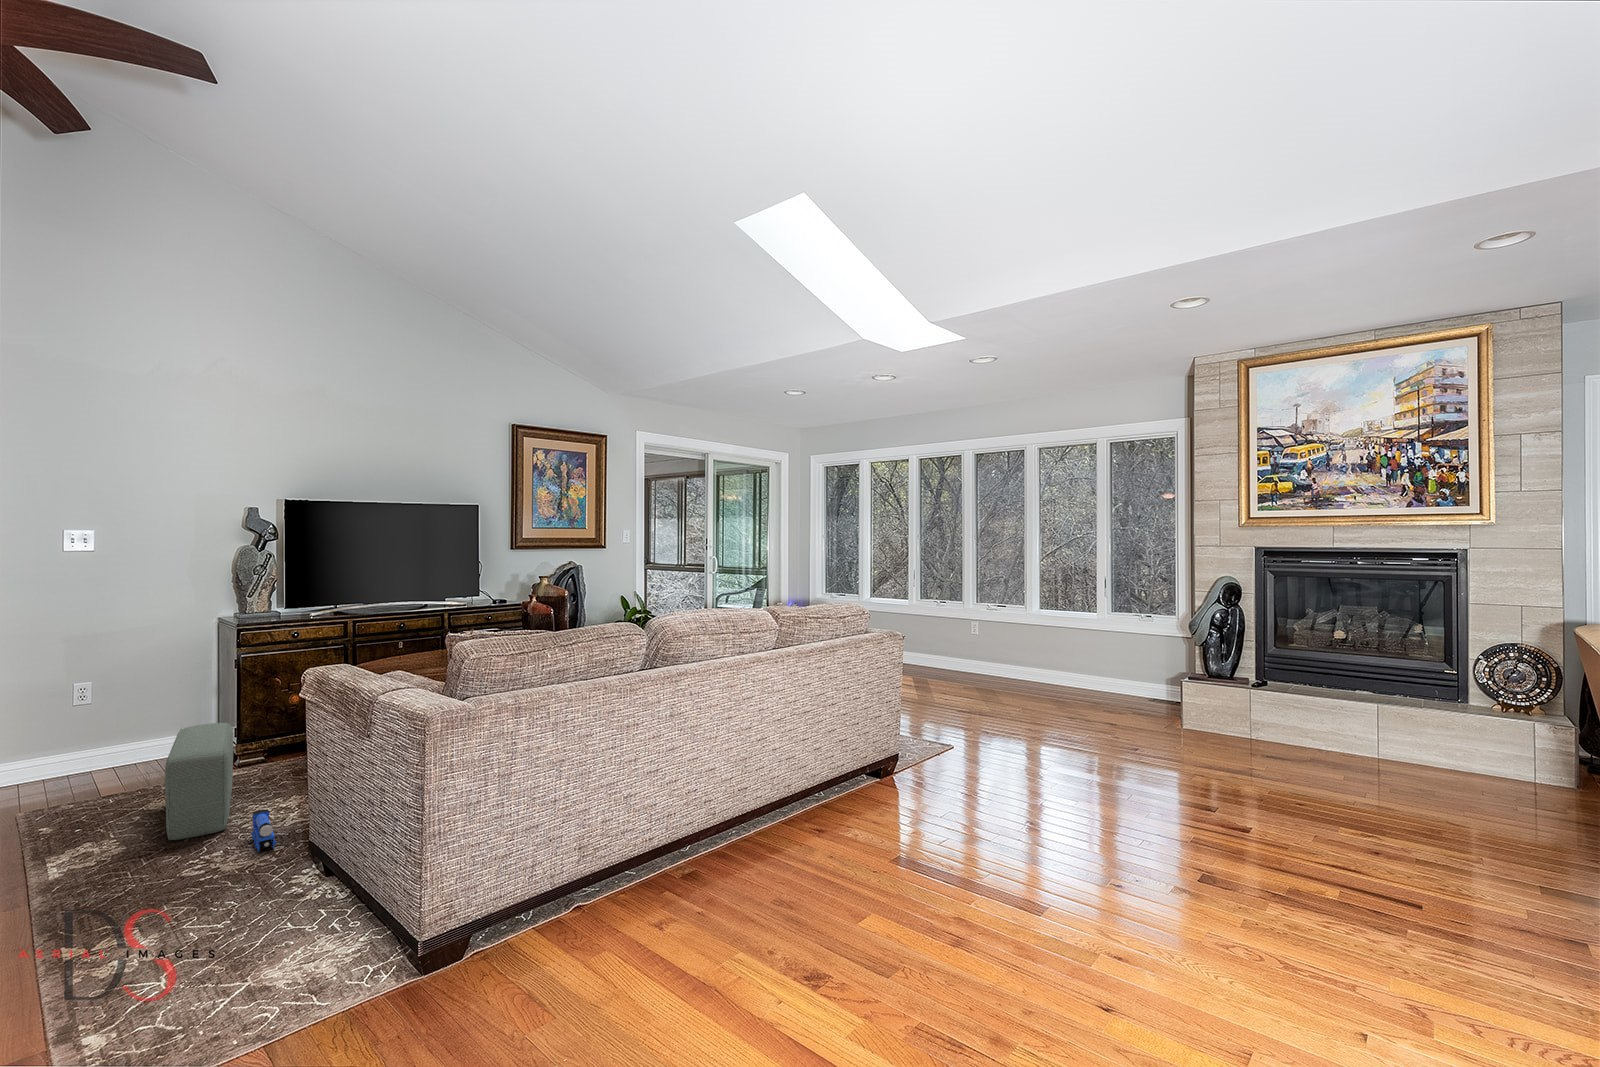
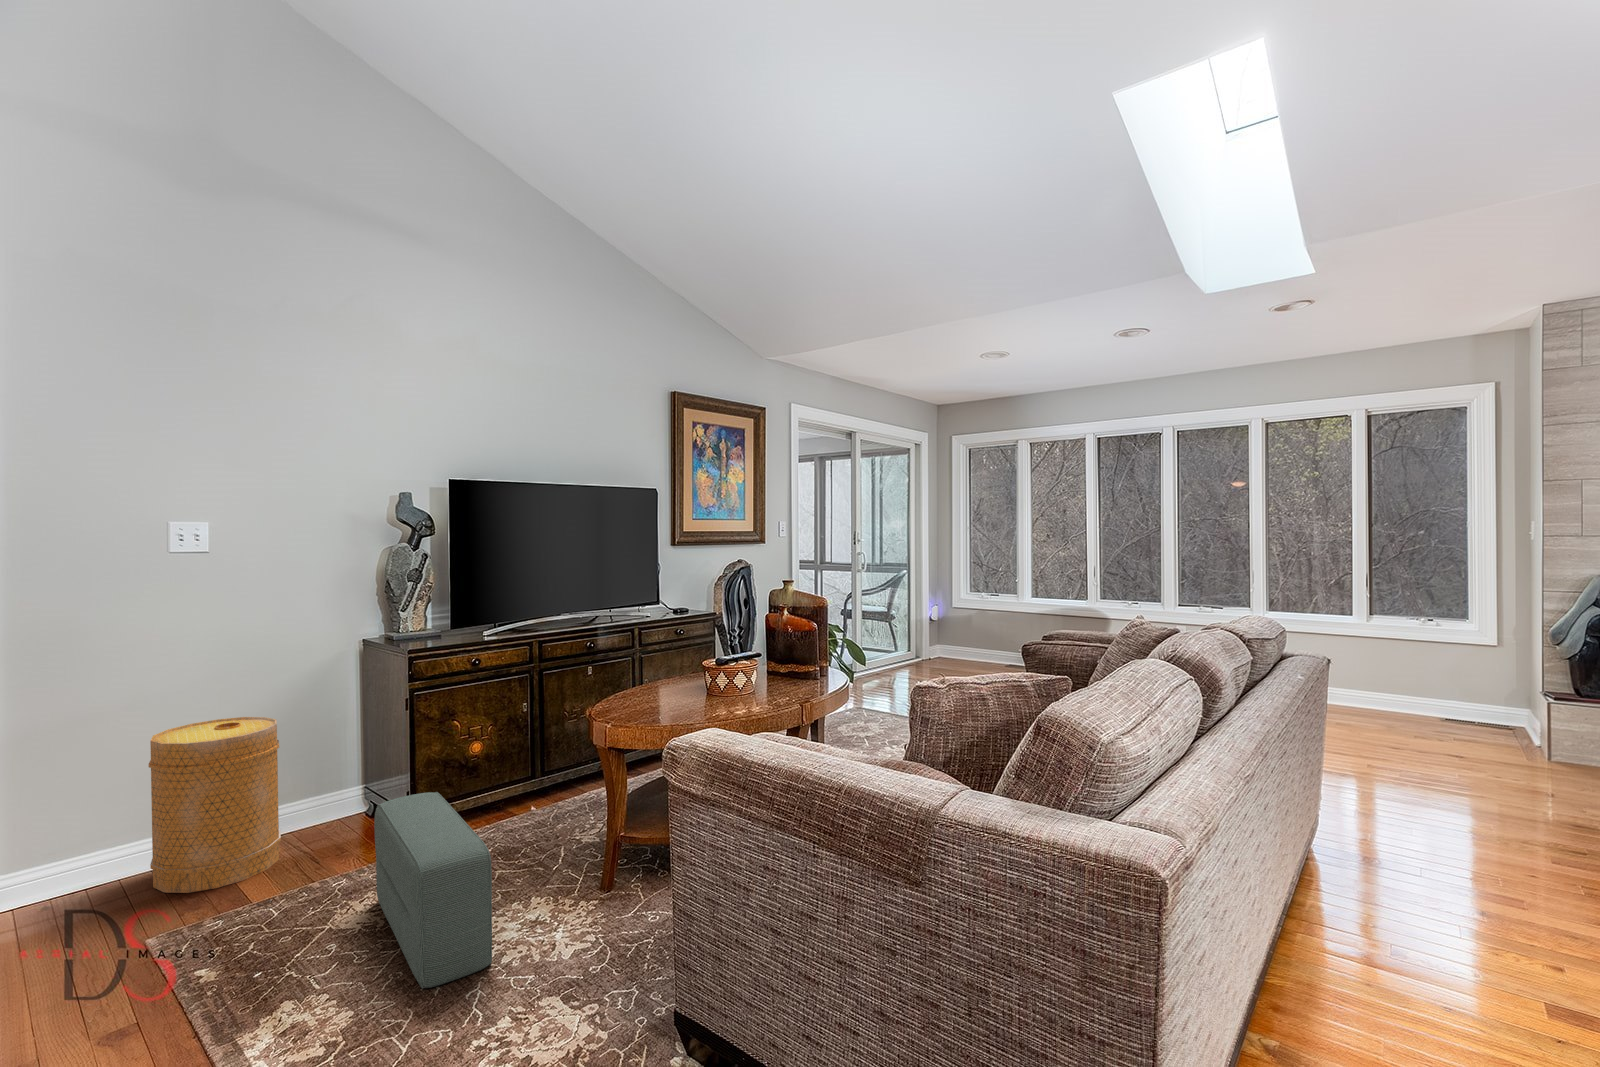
basket: none [35,672,140,792] -> present [149,717,281,893]
toy train: present [251,809,276,852] -> none [546,935,603,1011]

